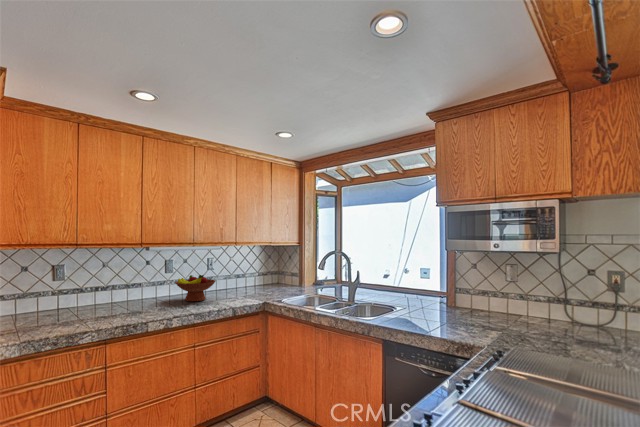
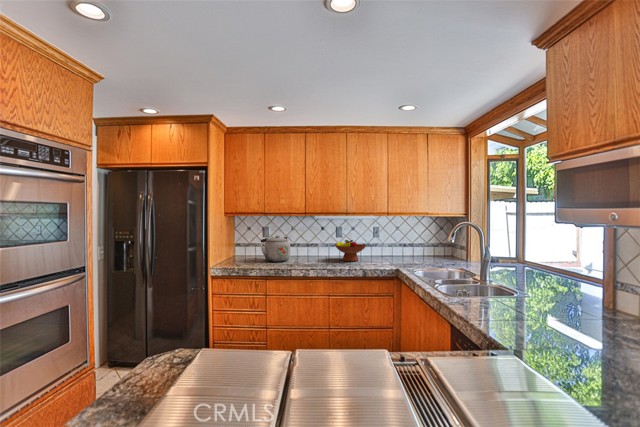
kettle: none [65,277,118,316] -> present [261,236,290,262]

